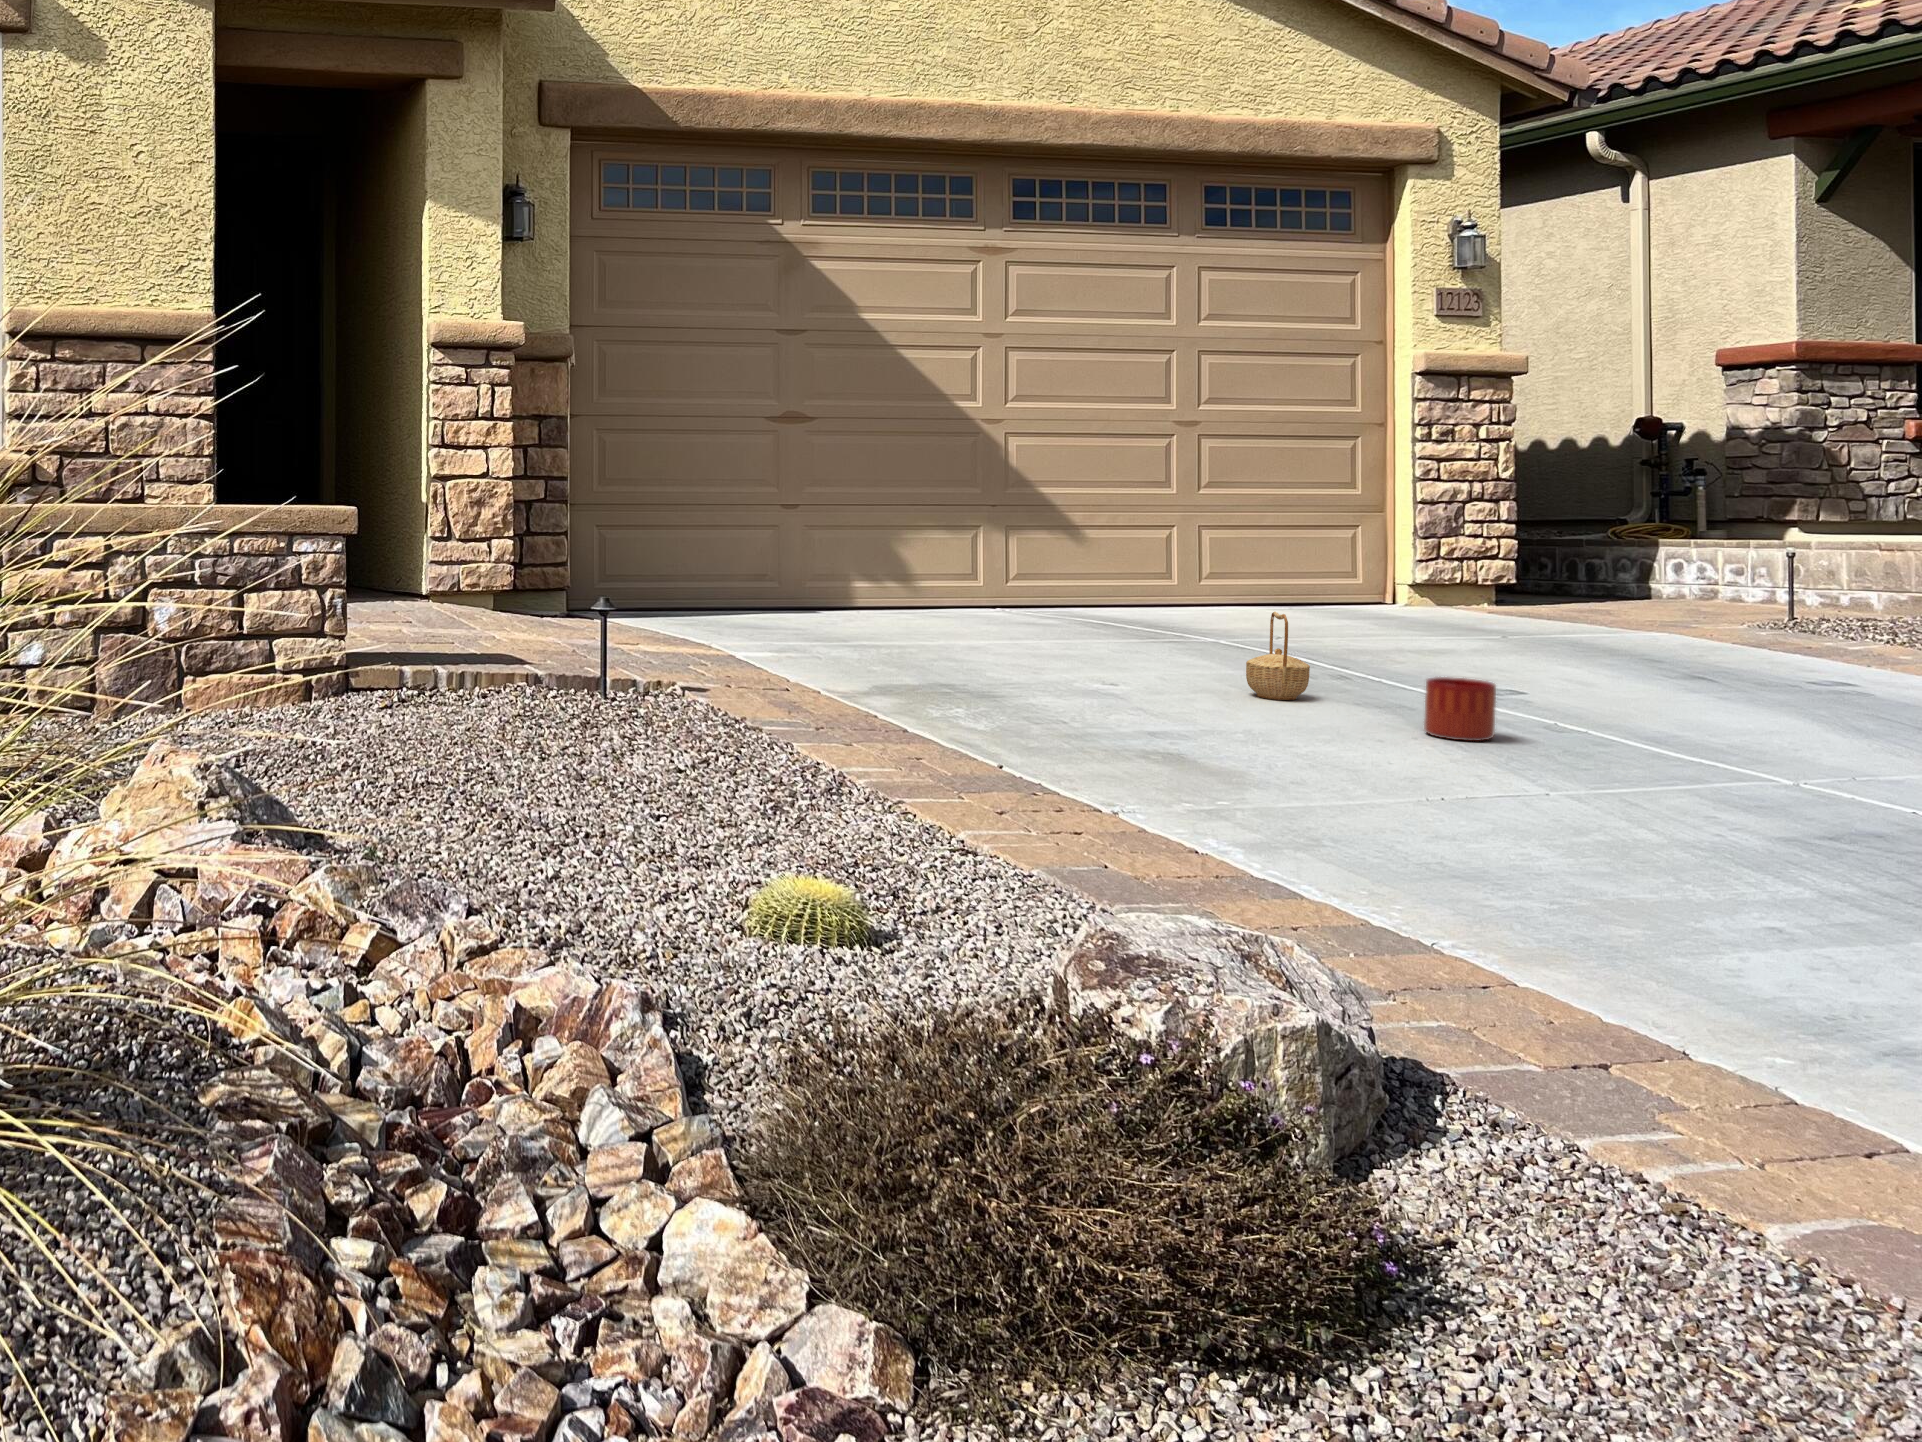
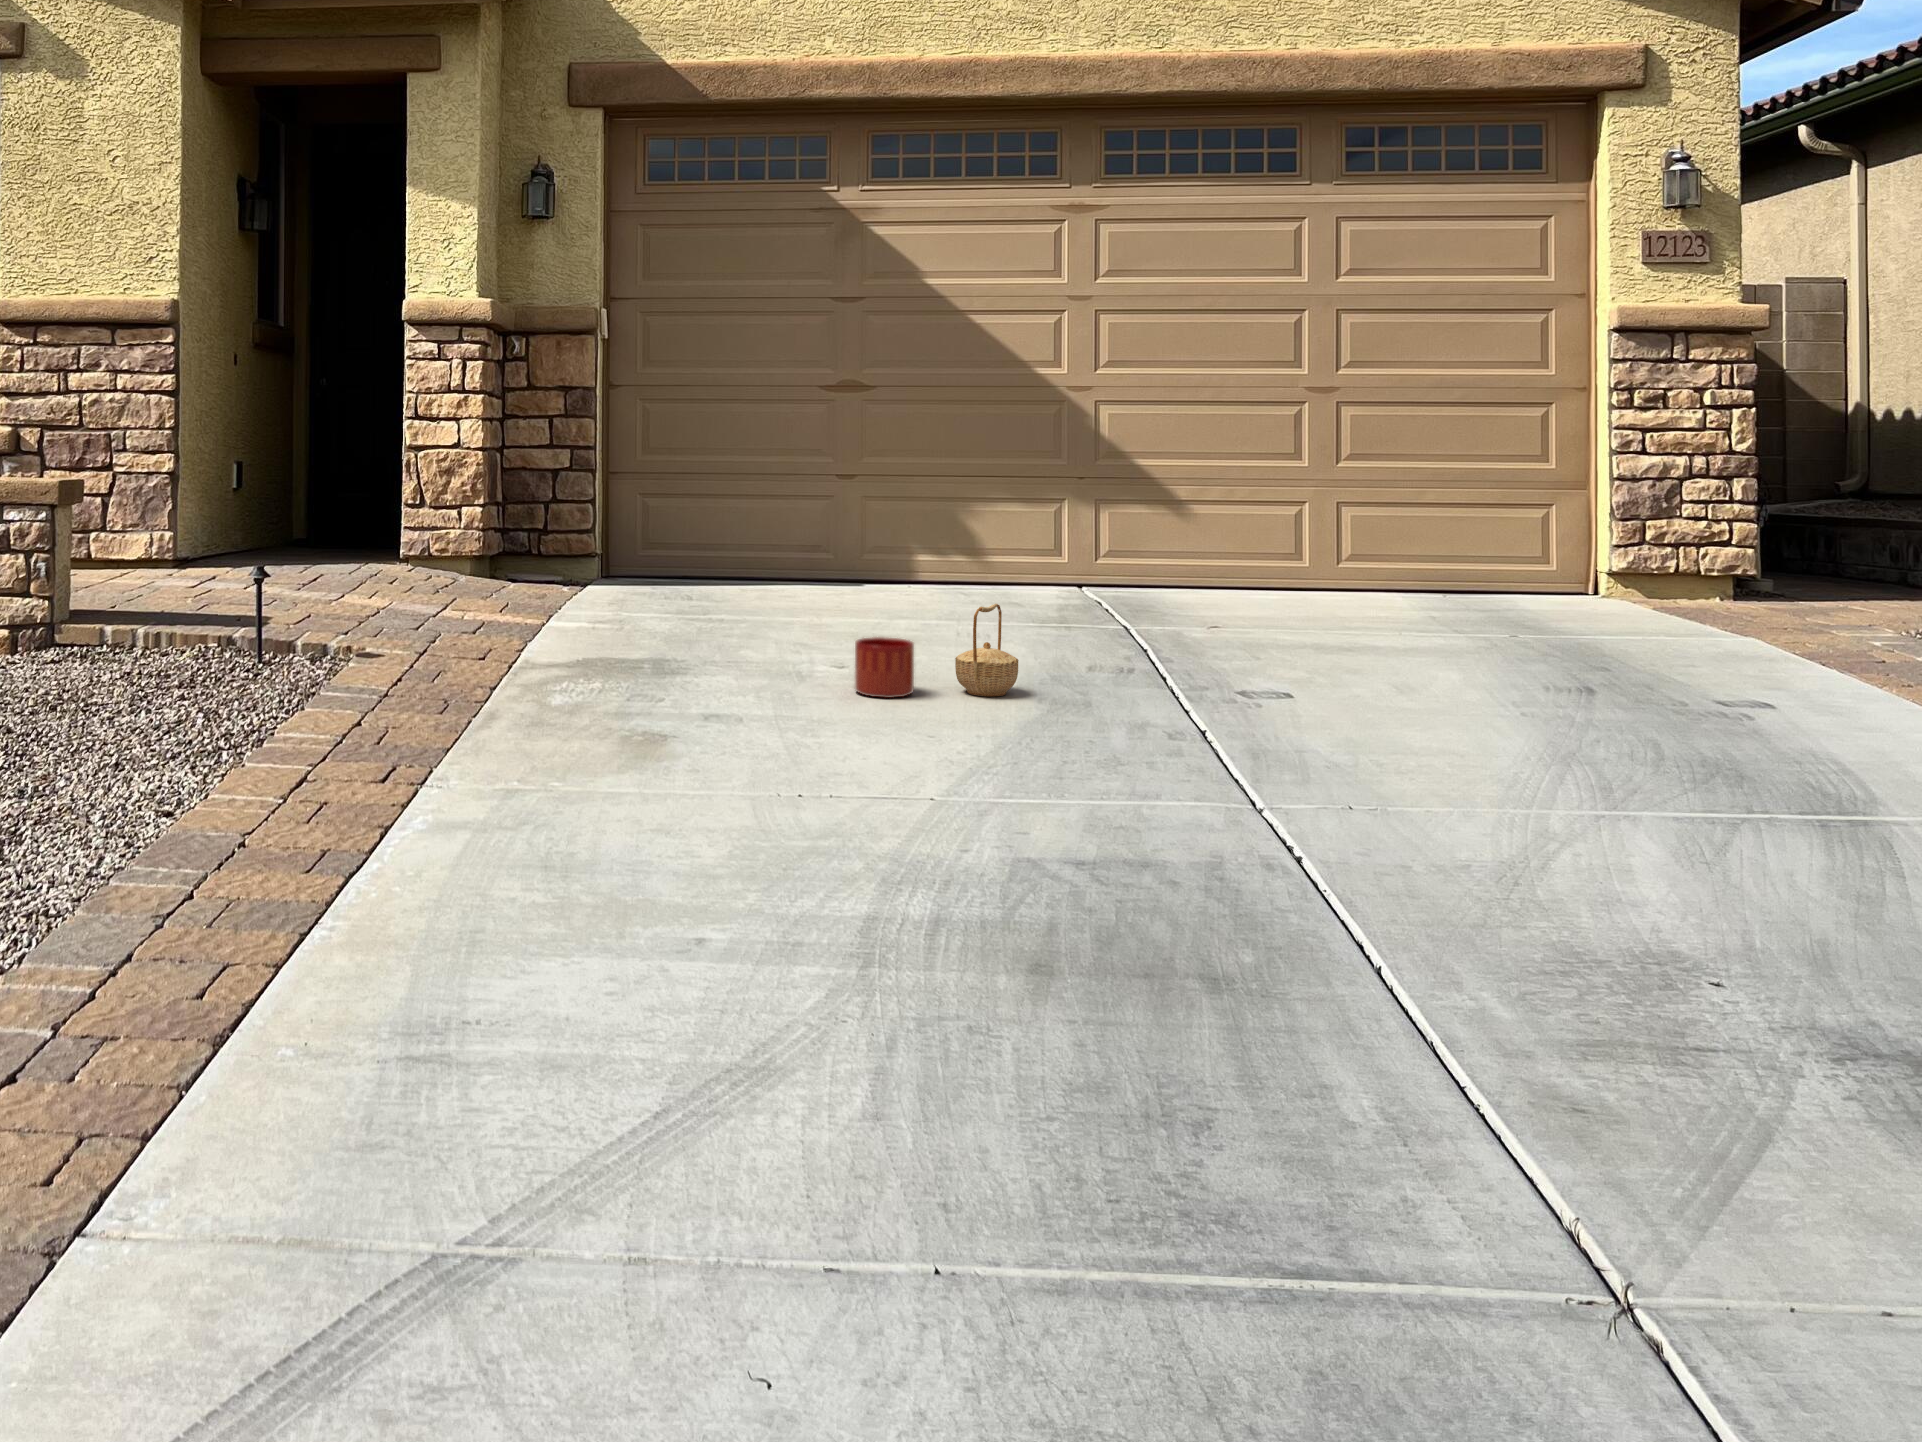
planter: present [1424,677,1496,741] -> present [855,637,914,698]

